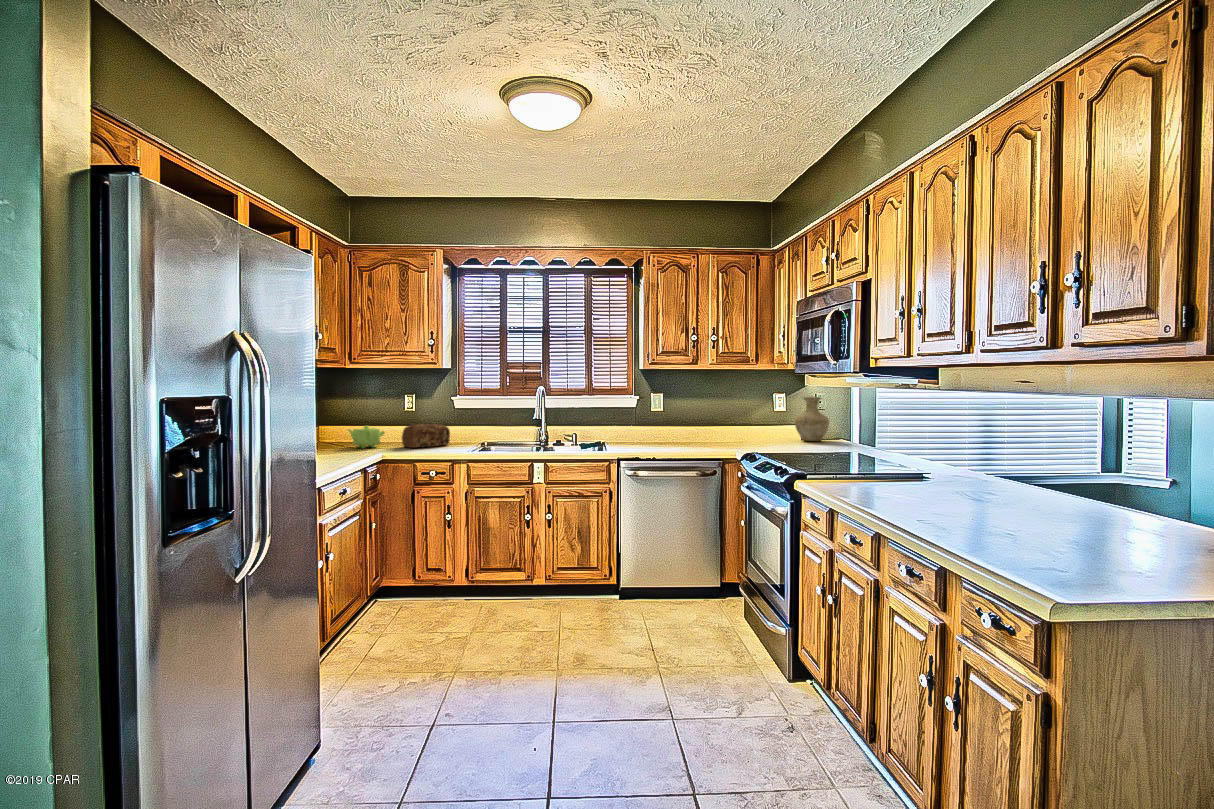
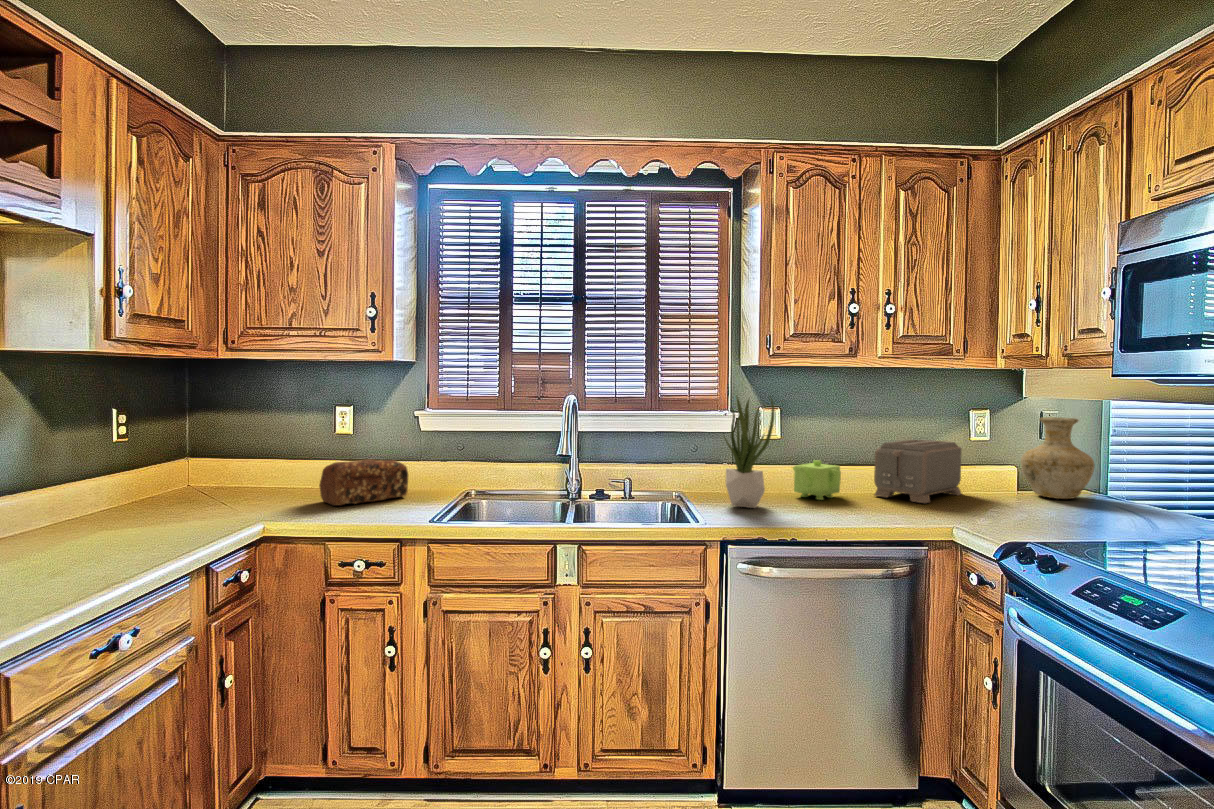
potted plant: none [623,385,651,447] -> present [724,397,774,508]
toaster: none [713,411,764,444] -> present [874,440,961,503]
teapot: present [348,426,385,448] -> present [793,460,841,500]

